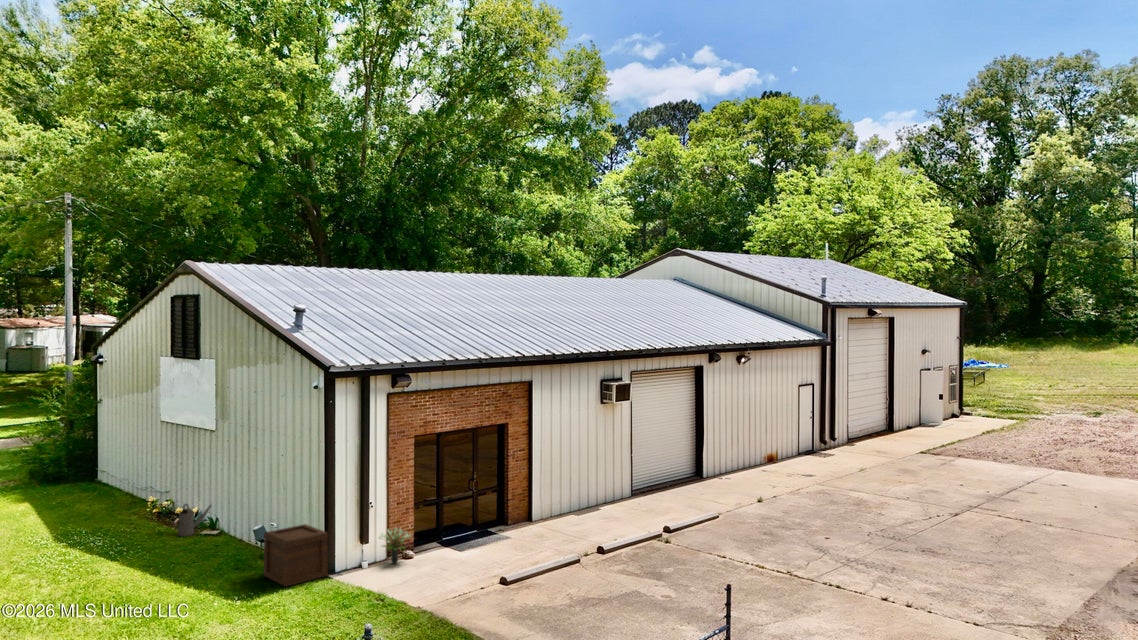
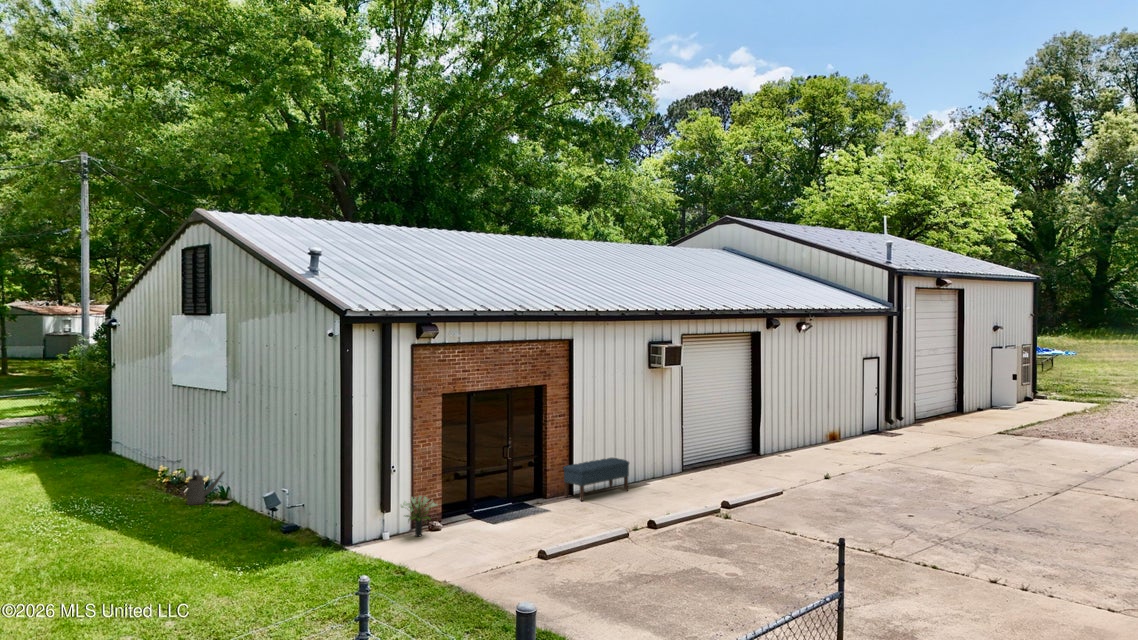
bench: none [522,487,582,528] -> present [563,458,629,502]
wooden crate: present [264,524,328,587] -> none [270,490,342,559]

